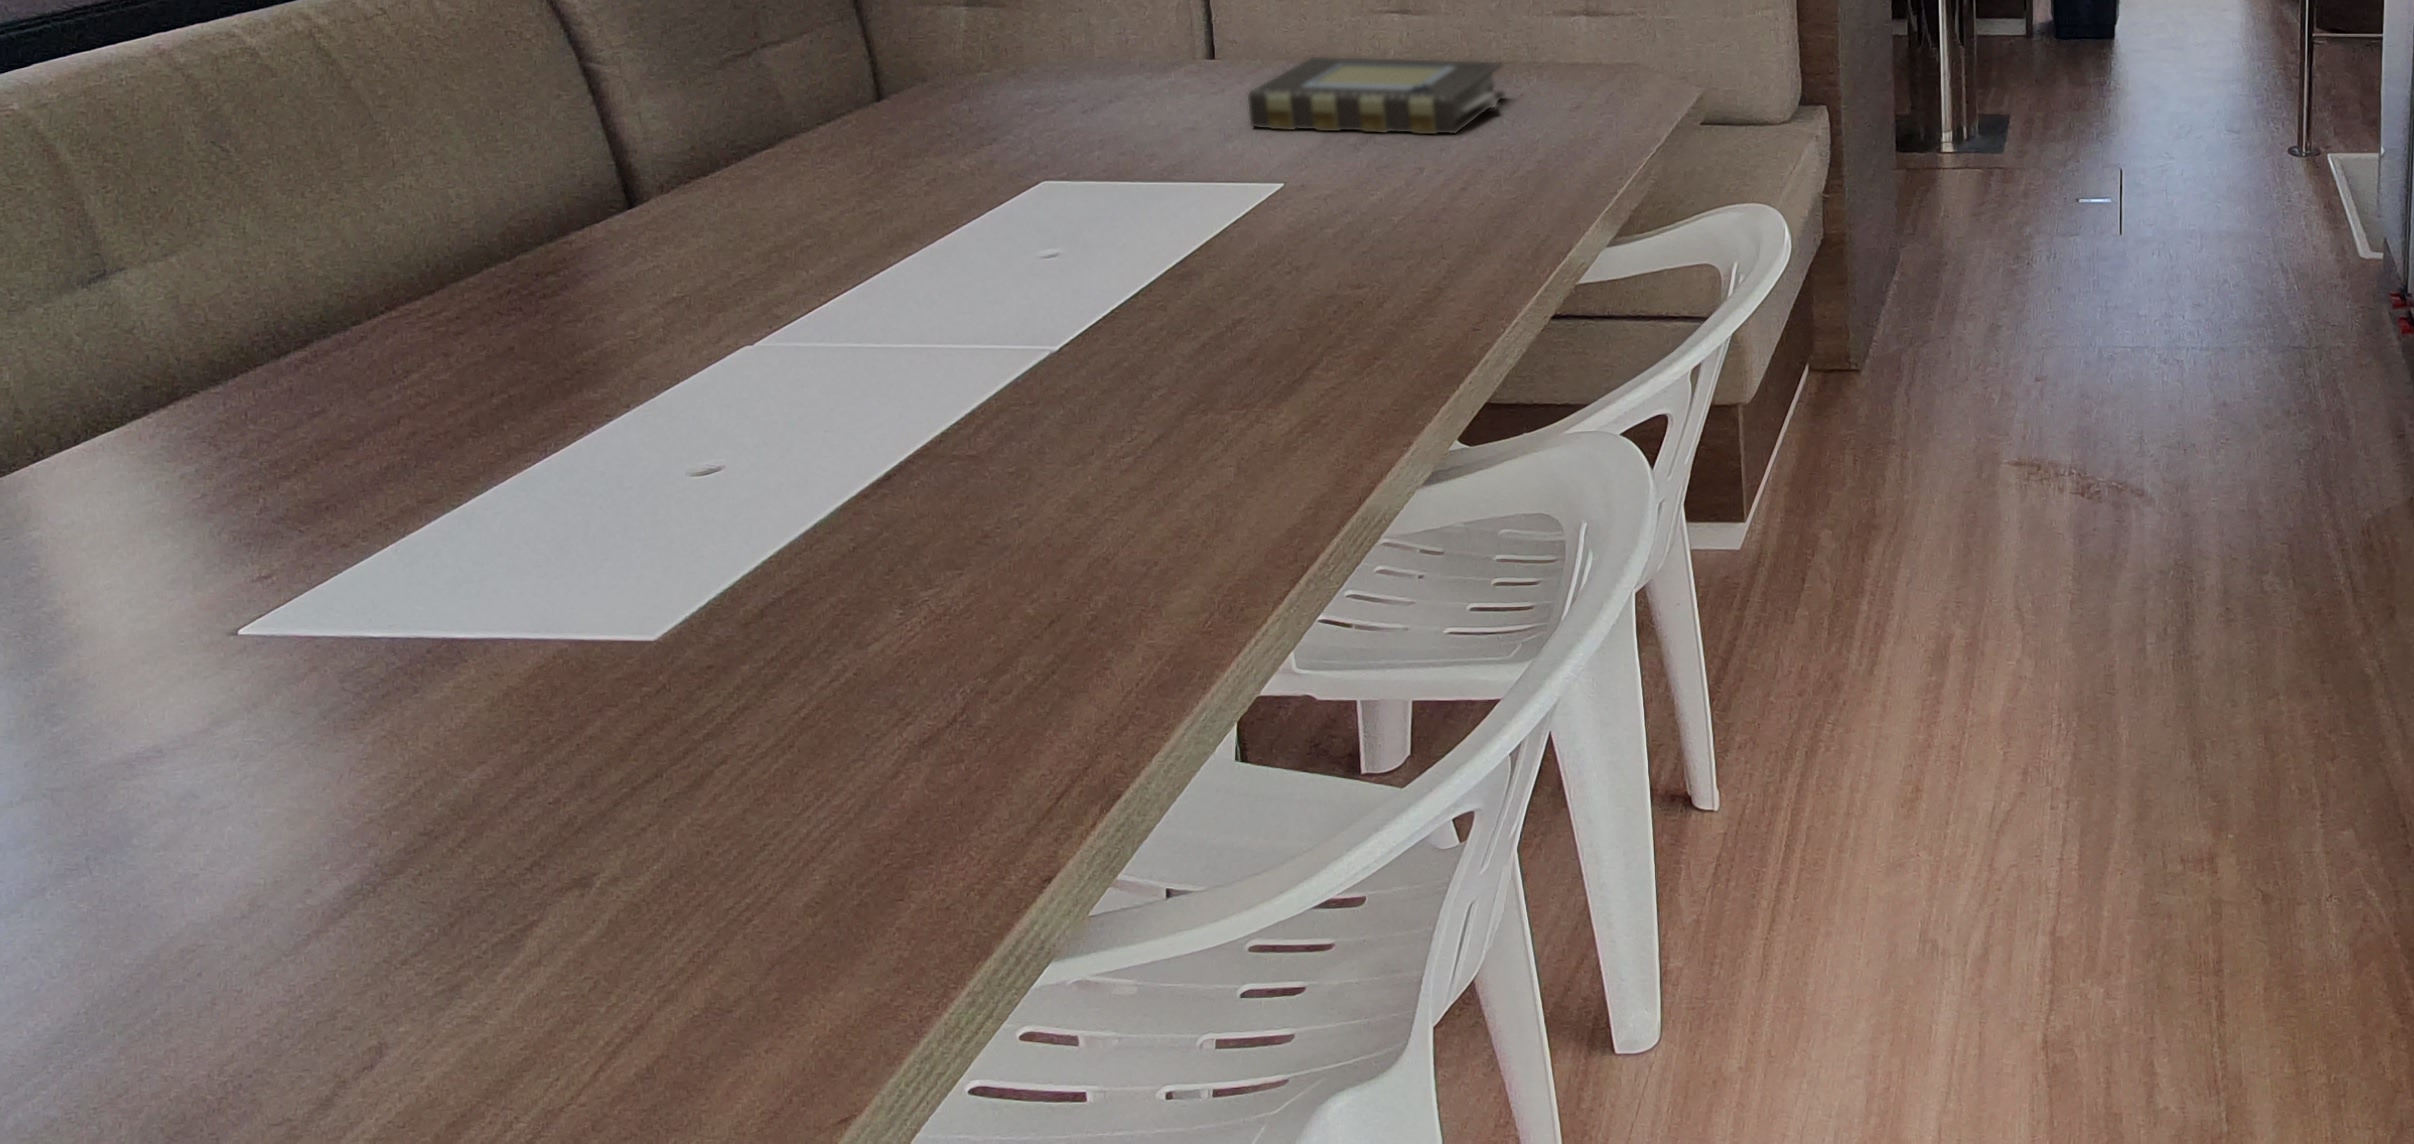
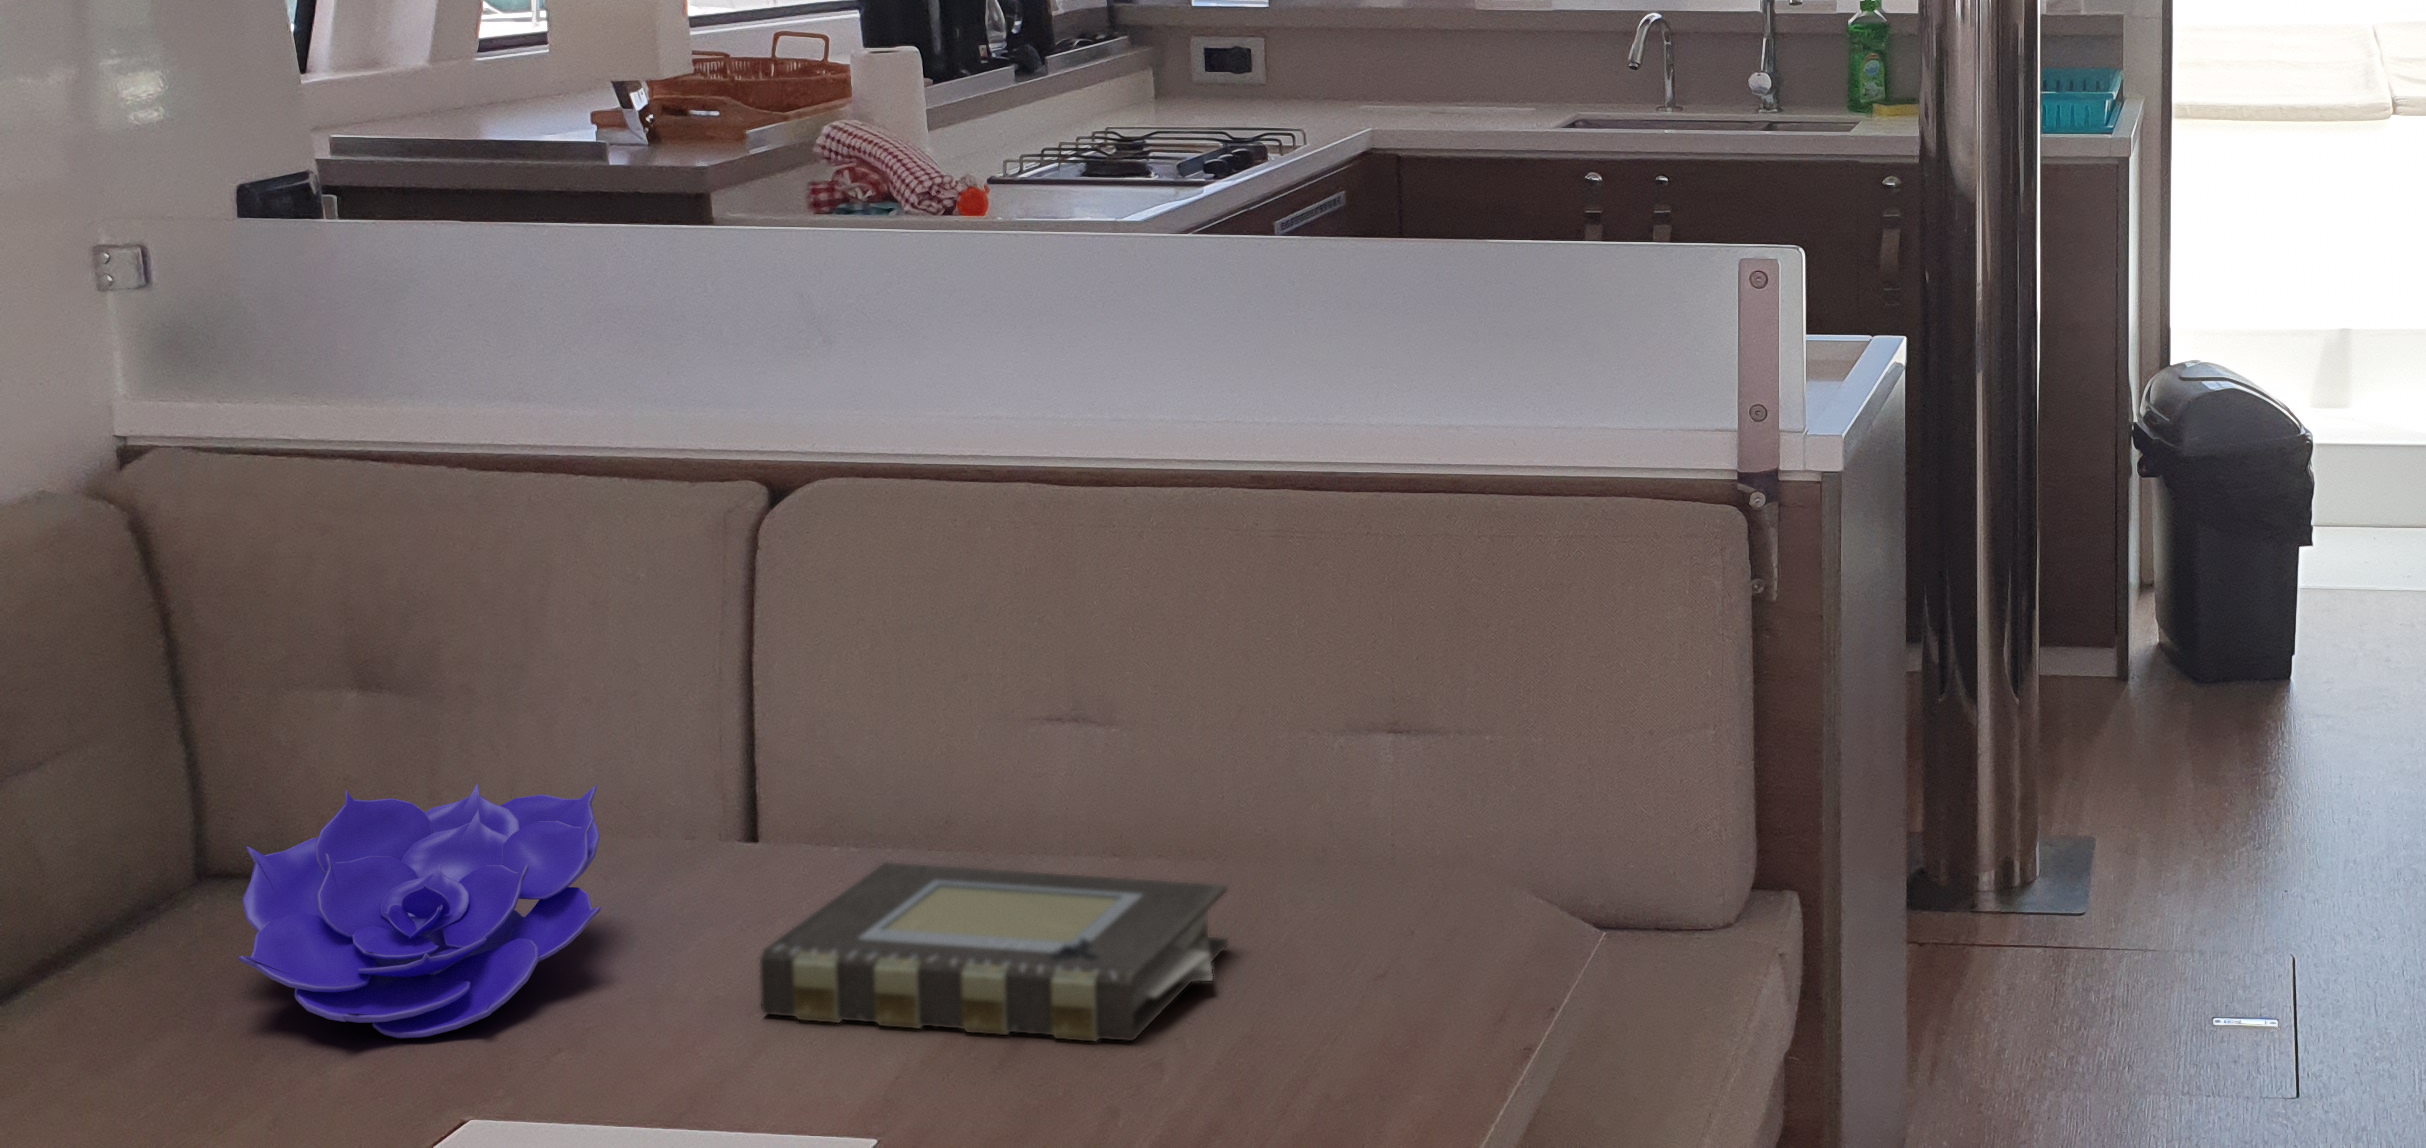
decorative bowl: none [956,17,1157,139] -> present [238,783,601,1038]

